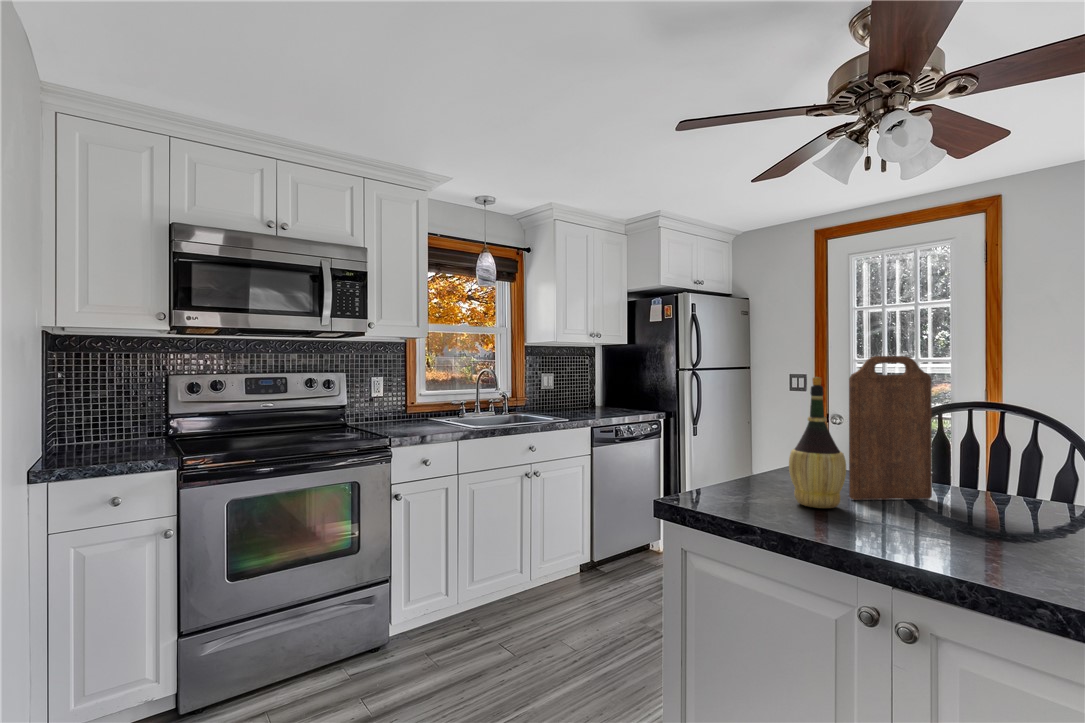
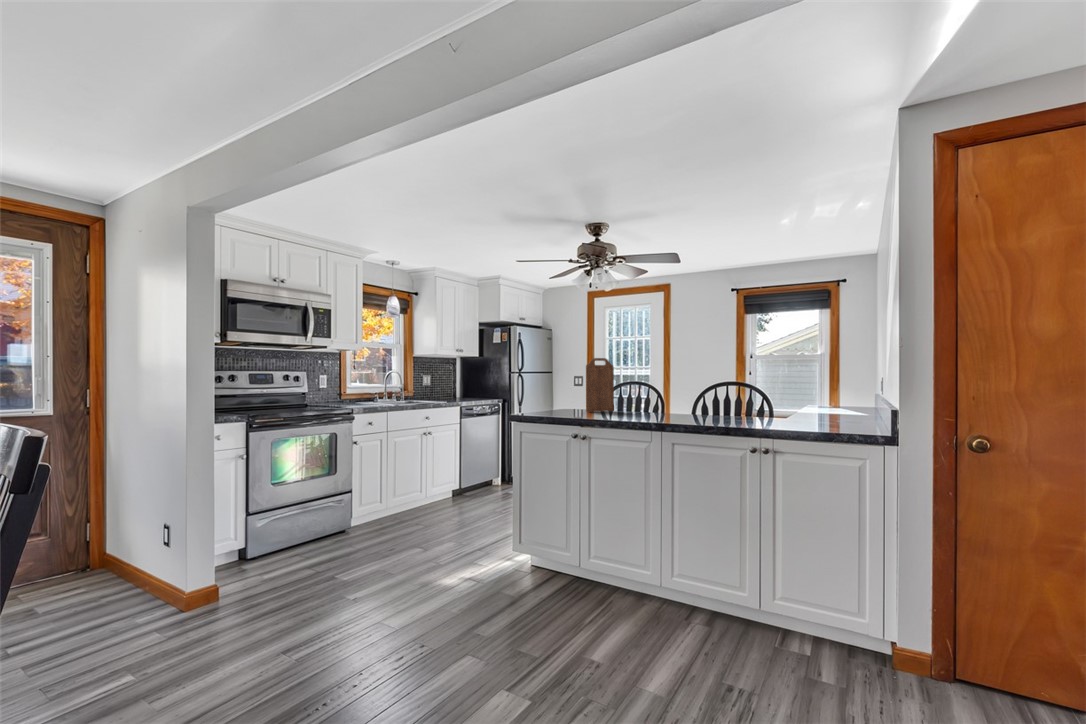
wine bottle: present [789,377,846,508] -> none [565,365,584,413]

